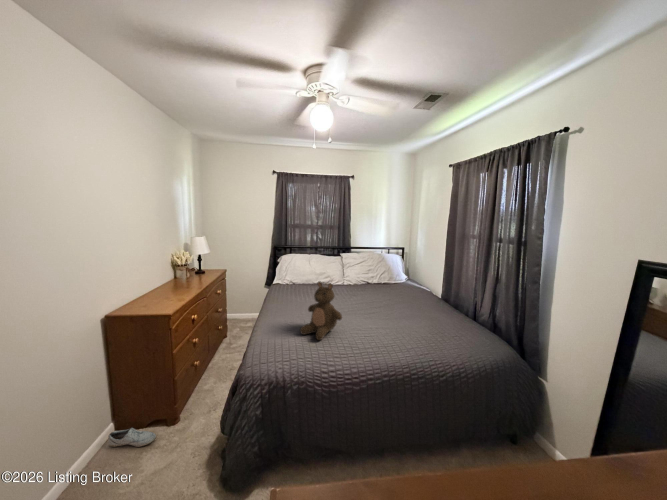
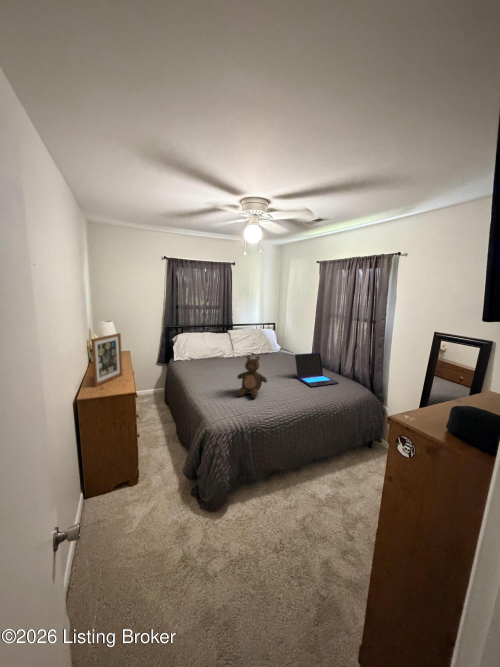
picture frame: none [139,247,186,304] -> present [91,333,122,386]
laptop: none [399,286,461,333] -> present [295,353,339,387]
shoe: present [108,428,156,447] -> none [87,492,129,511]

